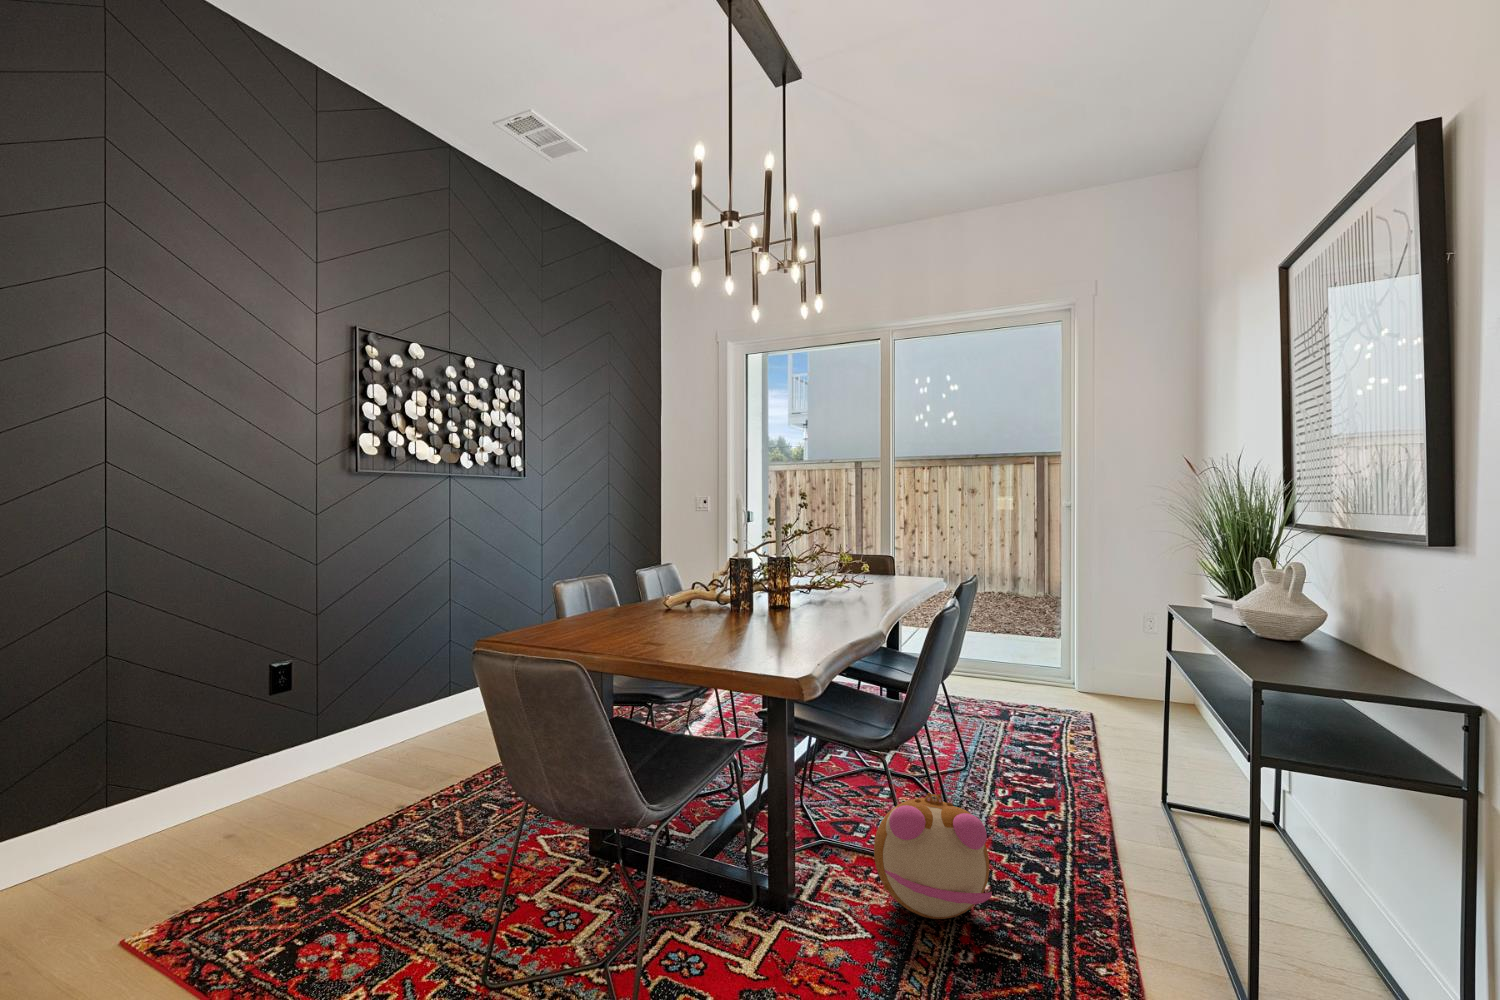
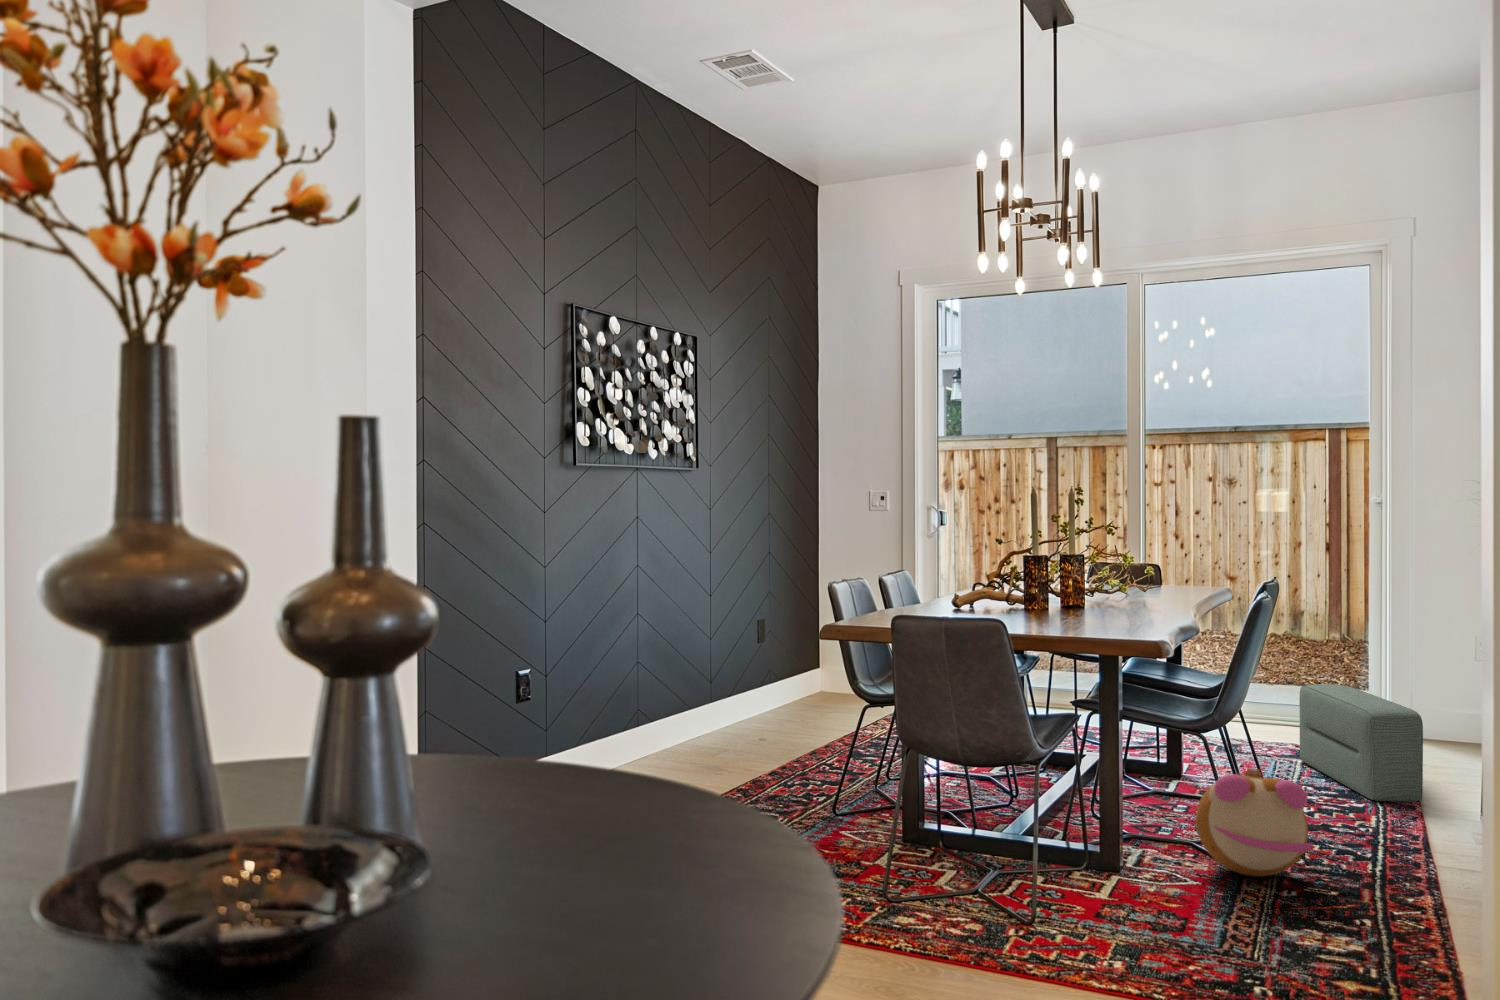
pouf: none [1004,661,1106,780] -> present [1299,684,1423,802]

